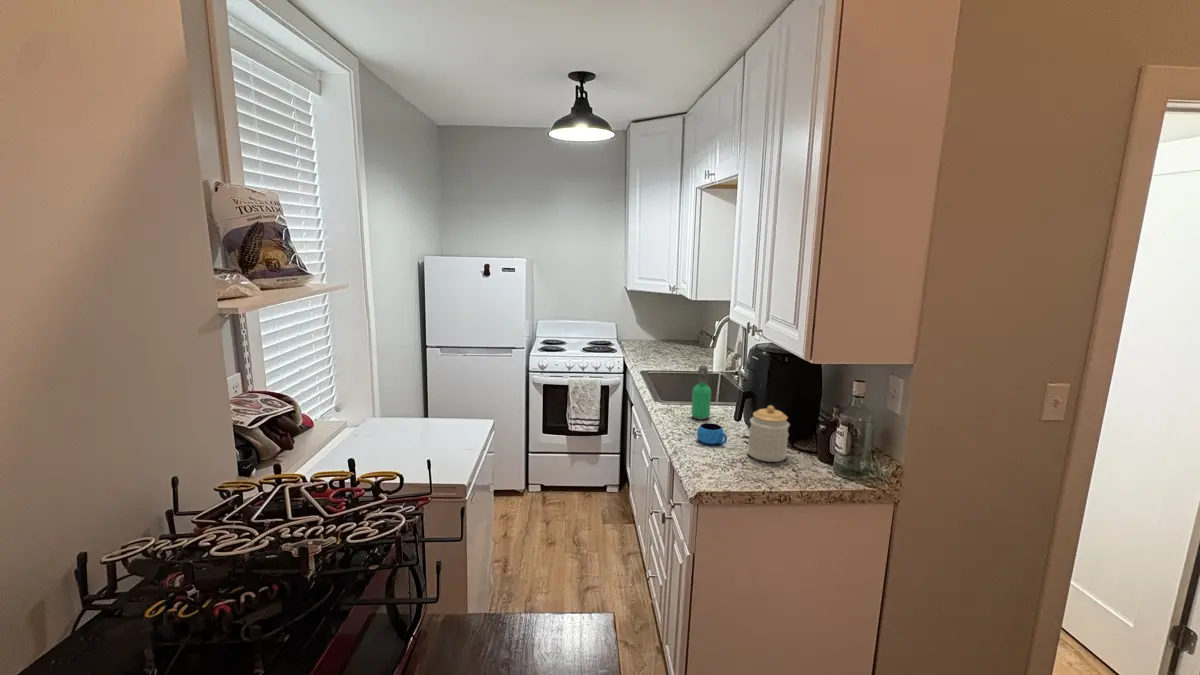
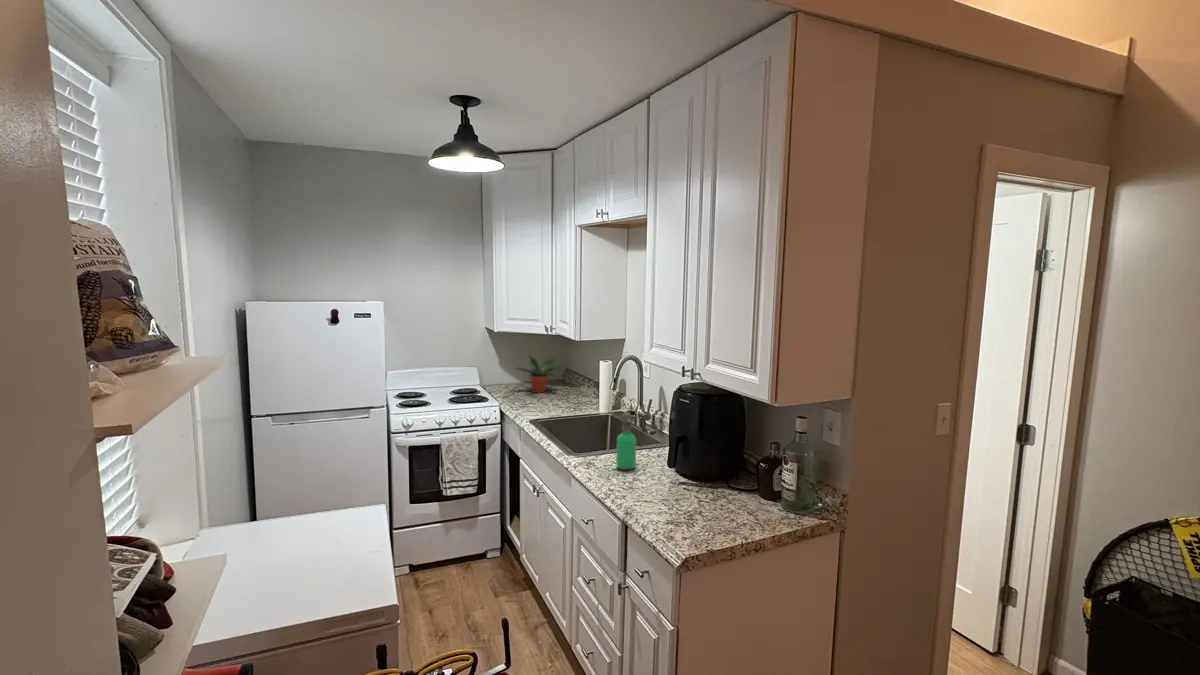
potted plant: none [646,313,692,350] -> present [516,356,560,393]
jar: present [748,406,789,462] -> none [697,450,738,509]
mug: present [697,423,727,444] -> none [640,475,674,498]

